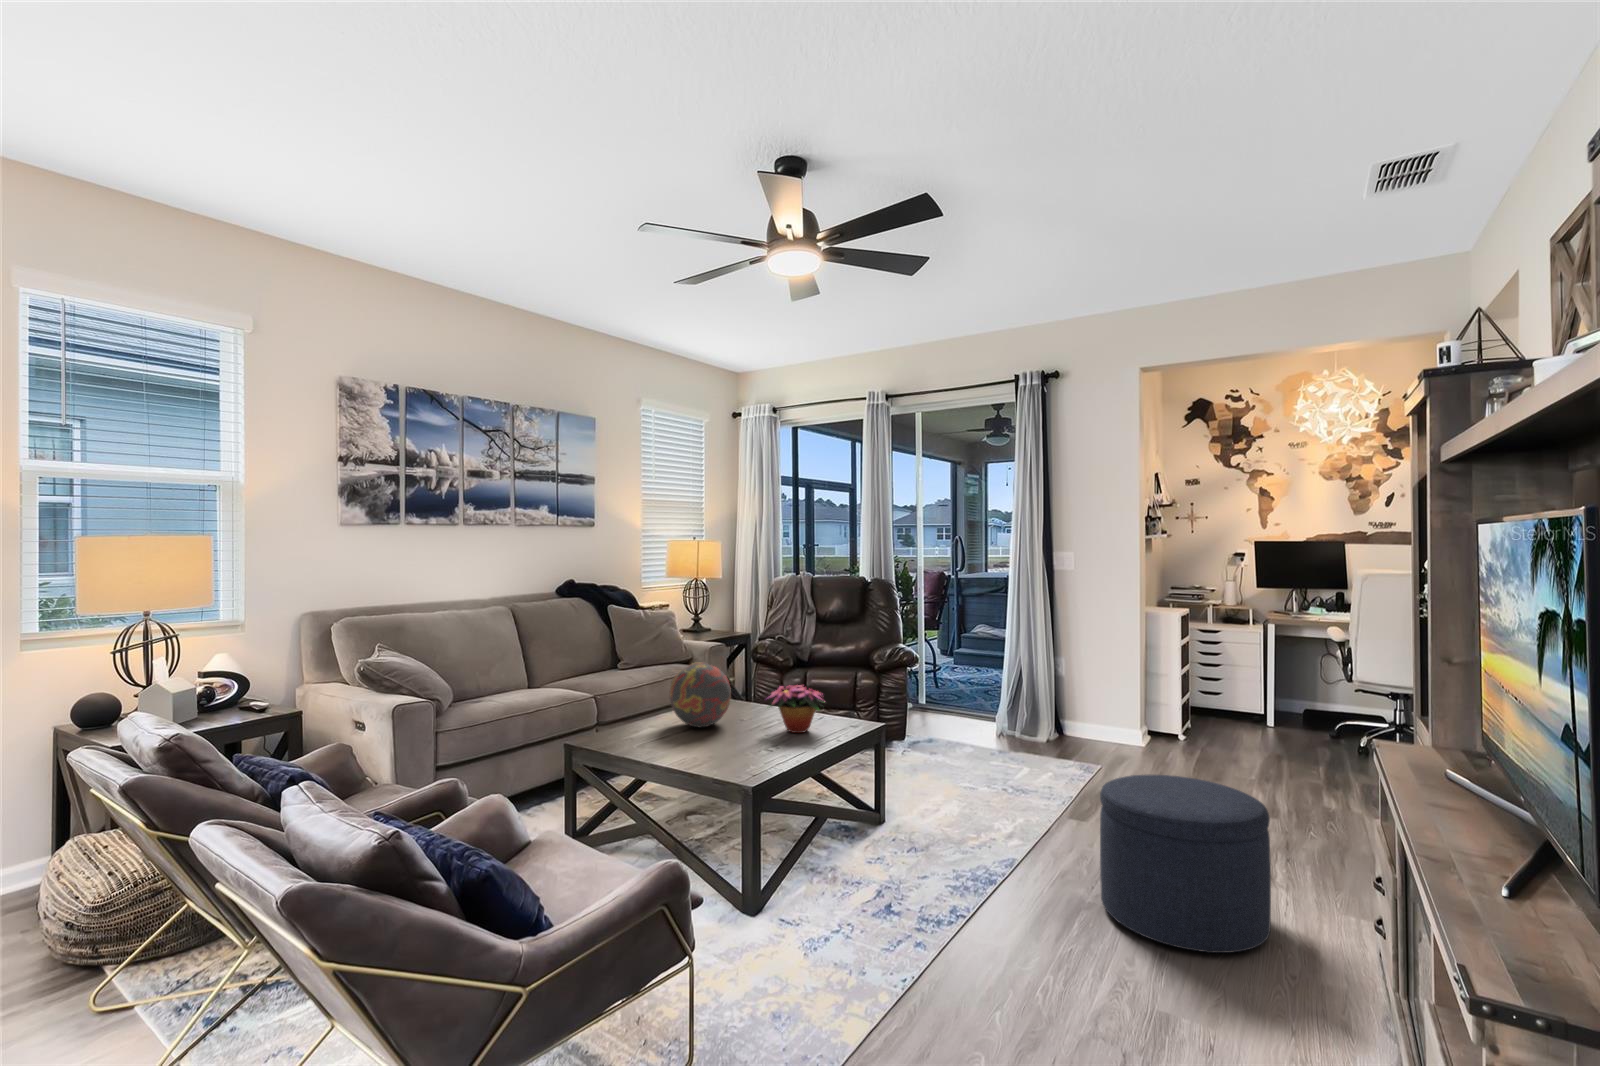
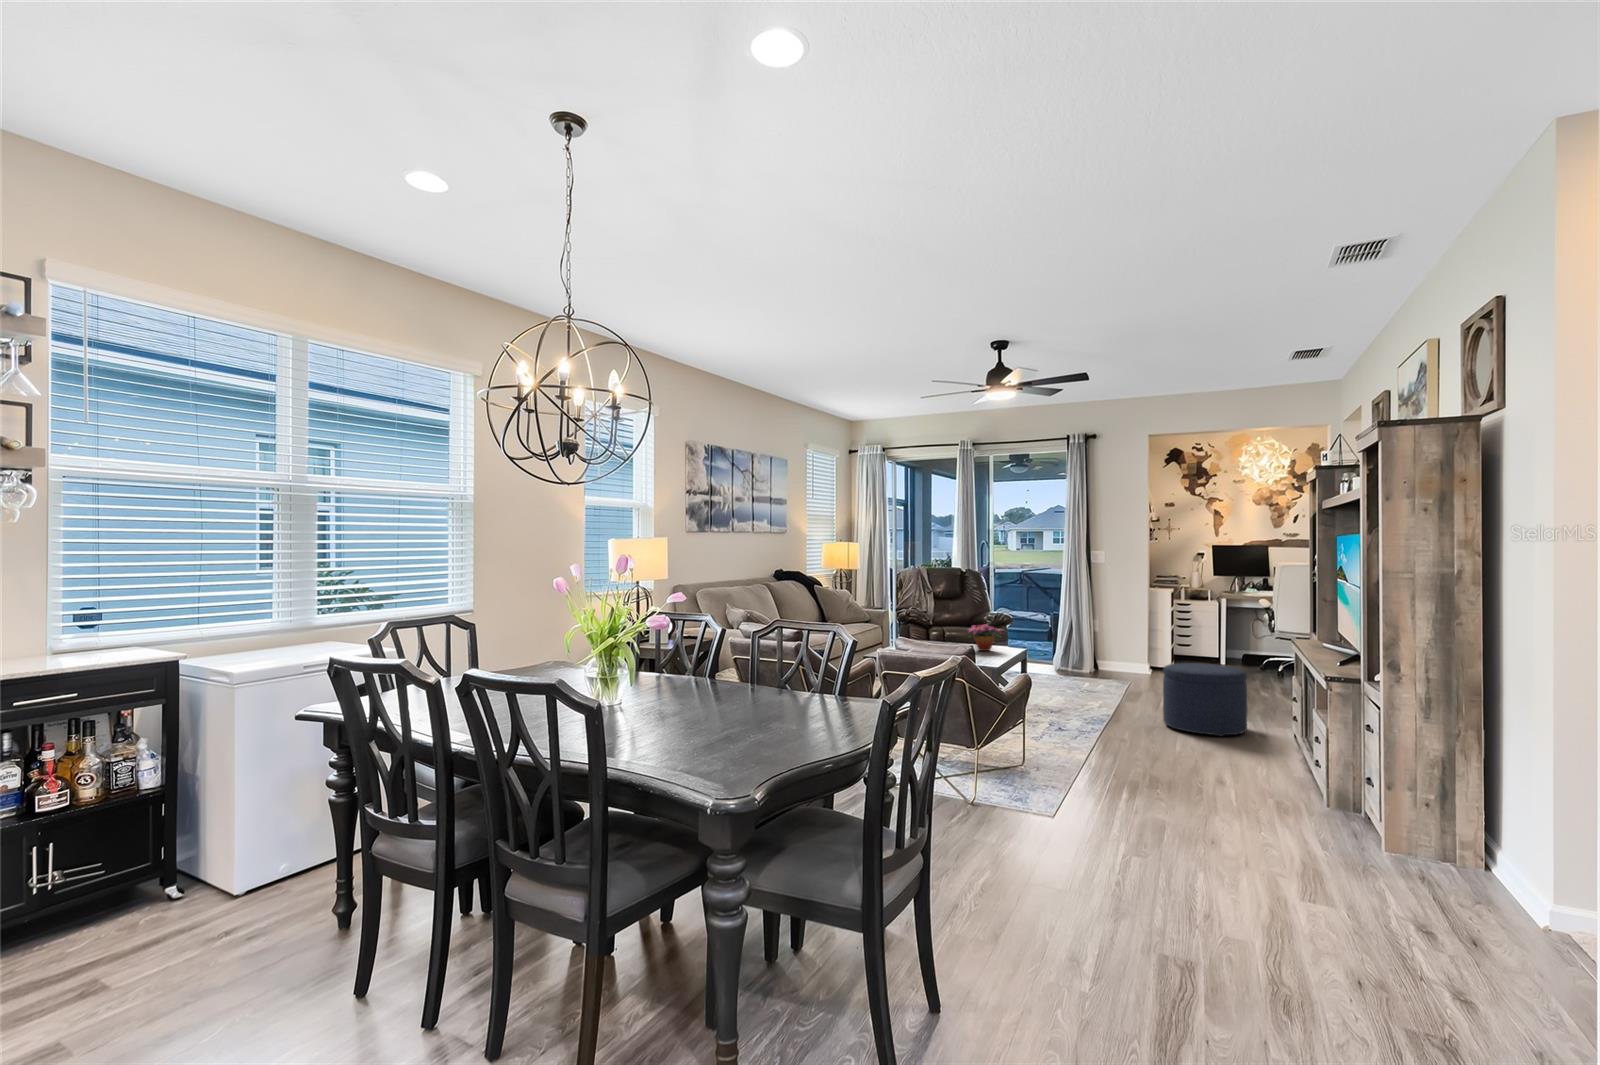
decorative orb: present [669,662,731,727] -> none [907,613,943,650]

